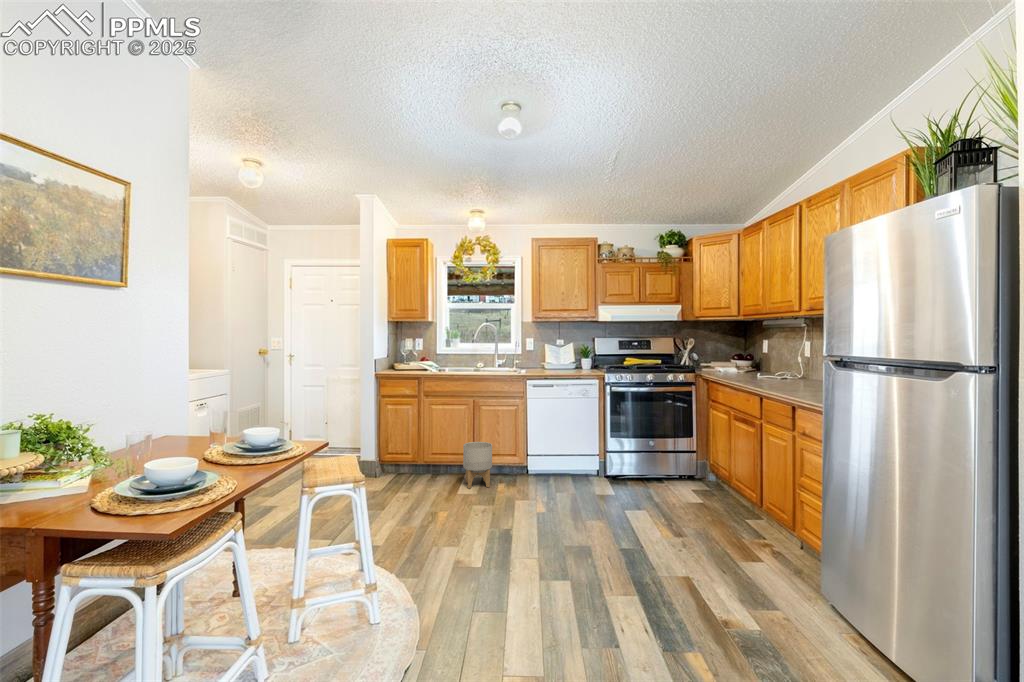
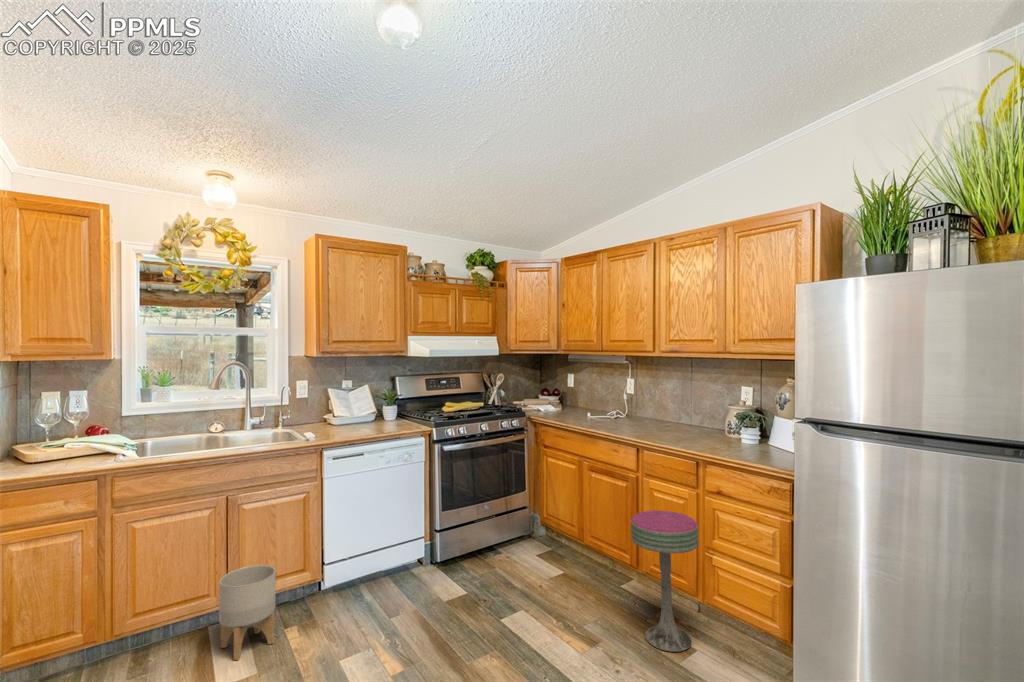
bar stool: none [721,449,787,571] -> present [631,510,698,652]

